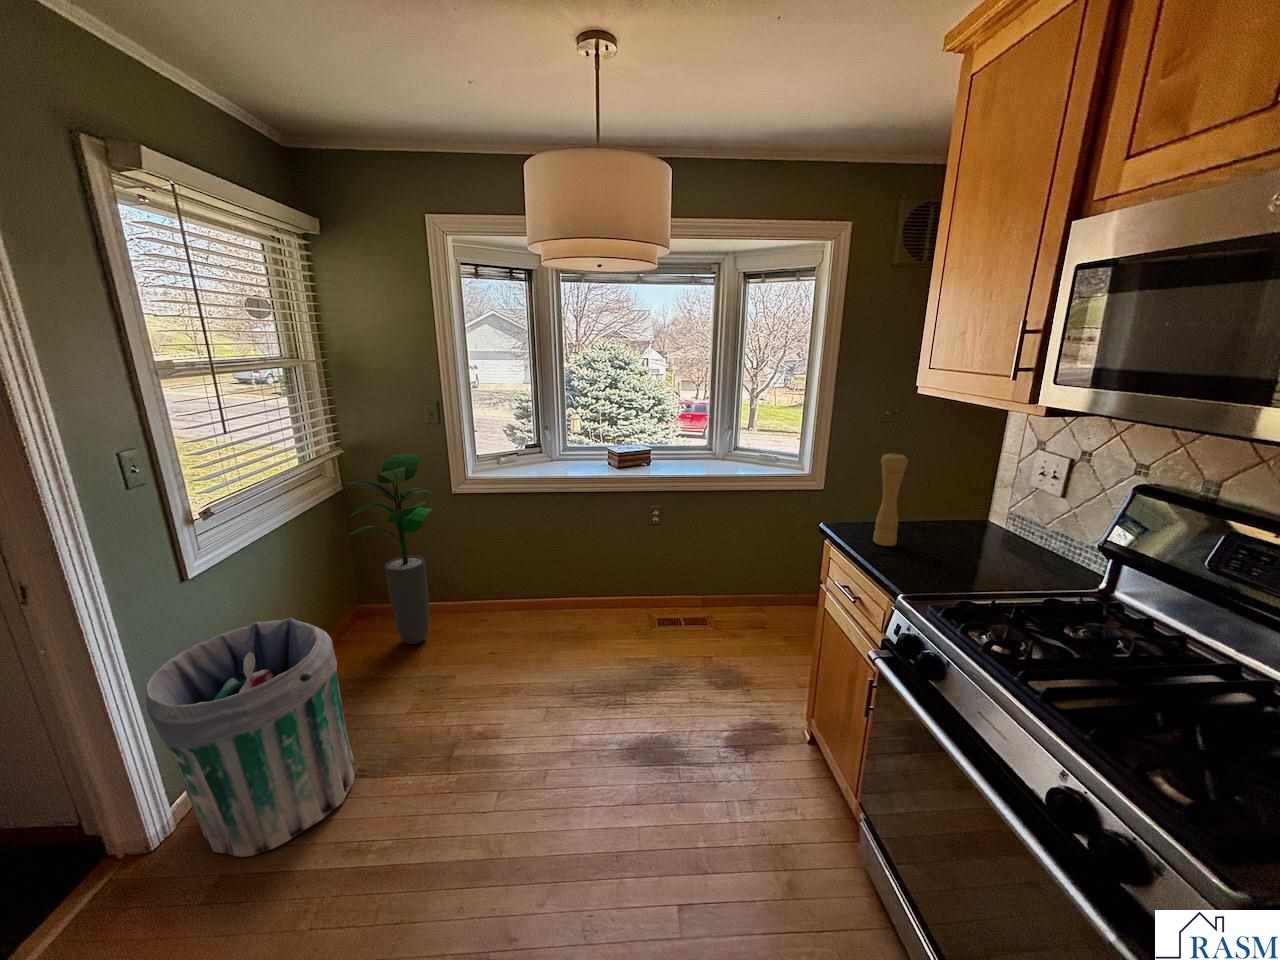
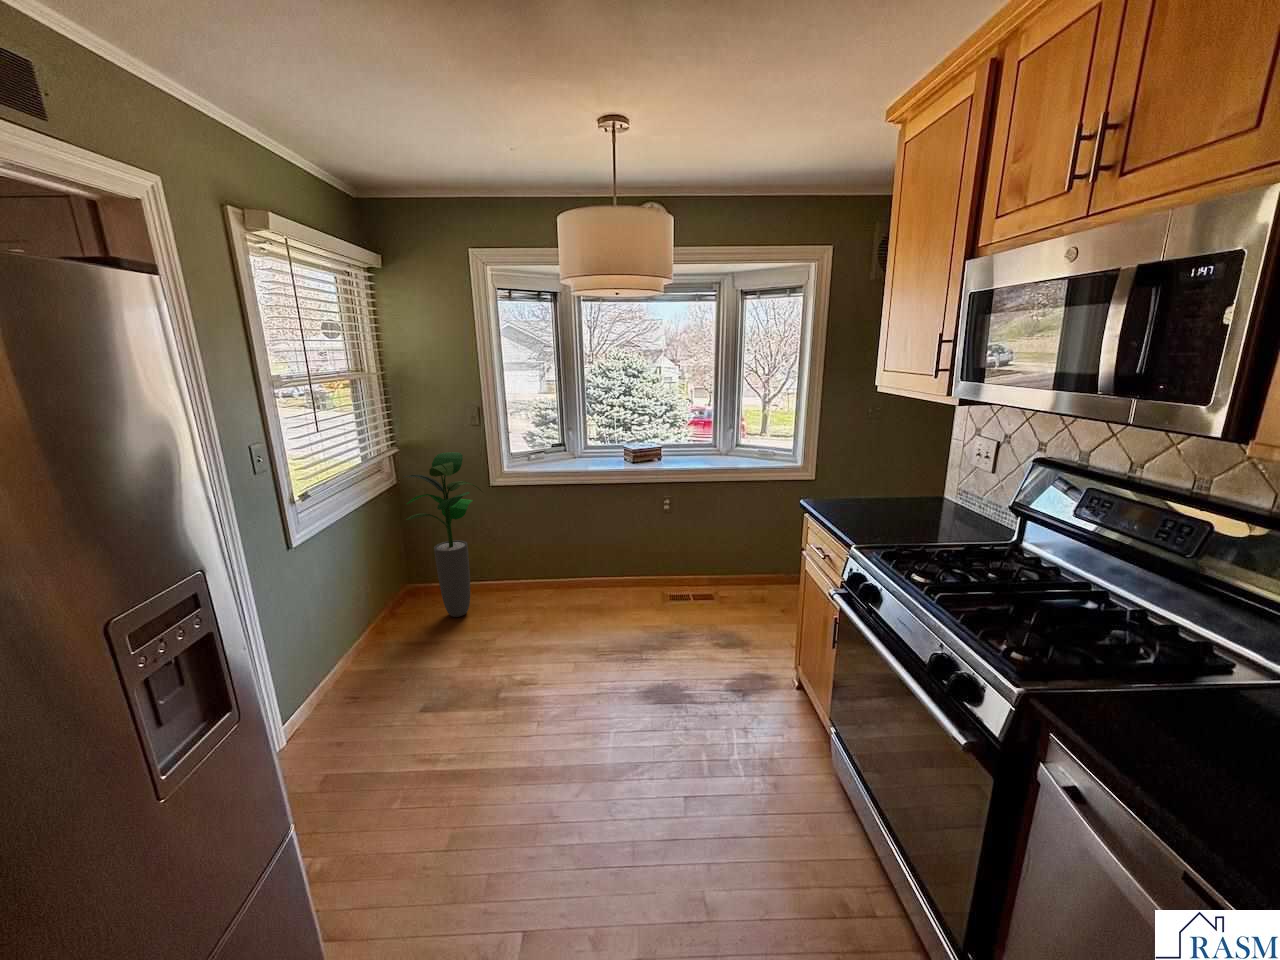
pepper mill: present [873,453,908,546] -> none [842,439,867,515]
trash can: present [146,618,354,857] -> none [269,580,421,764]

